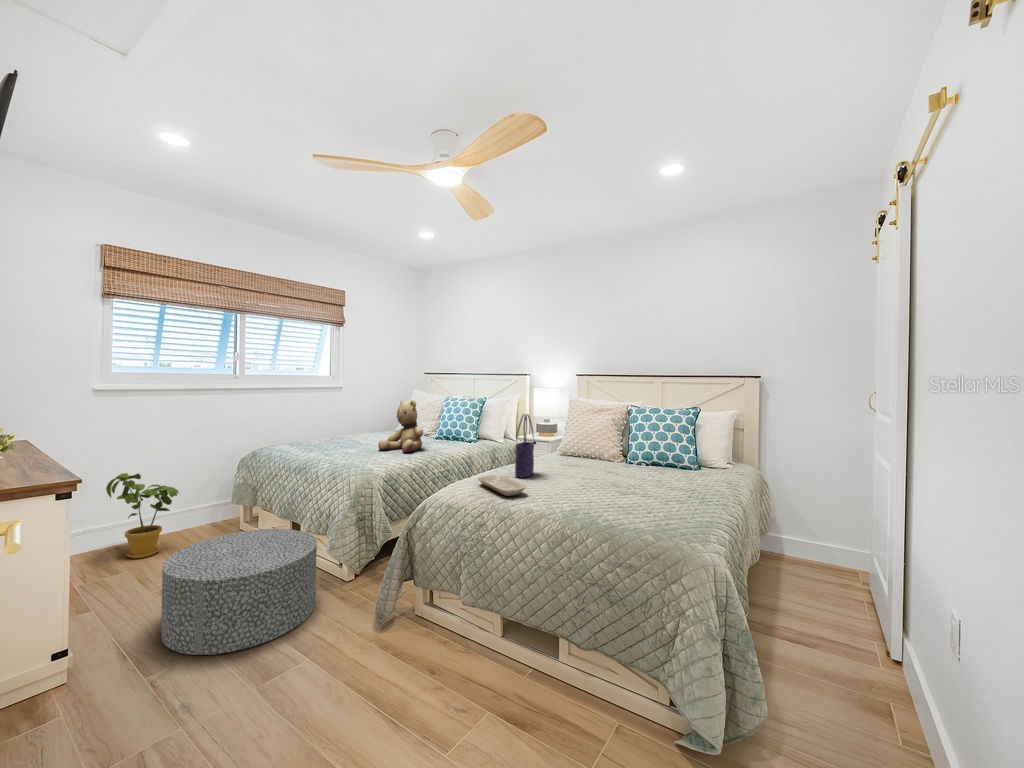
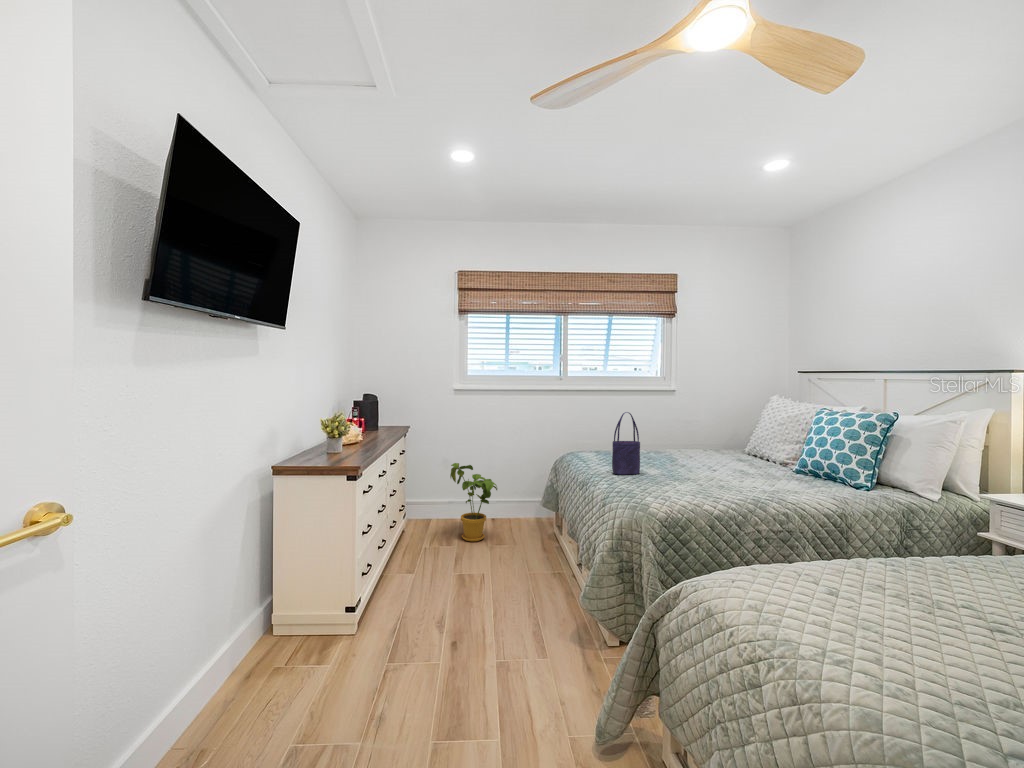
teddy bear: present [378,400,423,453] -> none [687,409,754,488]
tote bag: present [515,414,534,477] -> present [612,412,640,475]
tray: present [478,476,526,496] -> none [788,569,905,648]
ottoman: present [161,529,317,655] -> none [410,543,561,694]

